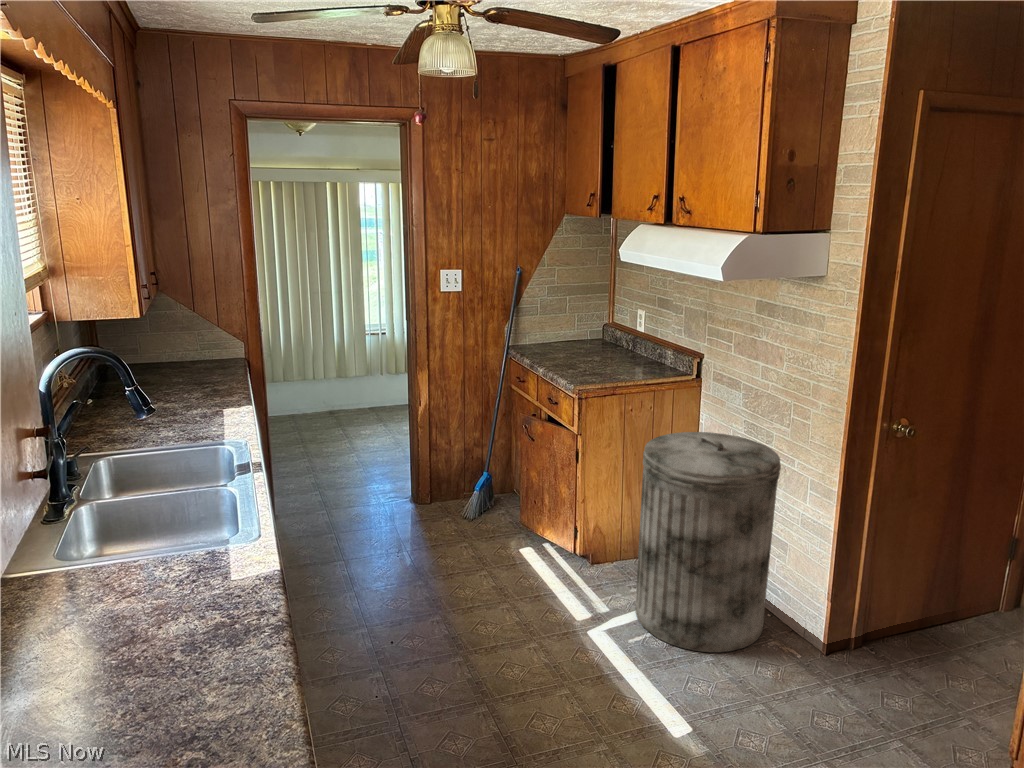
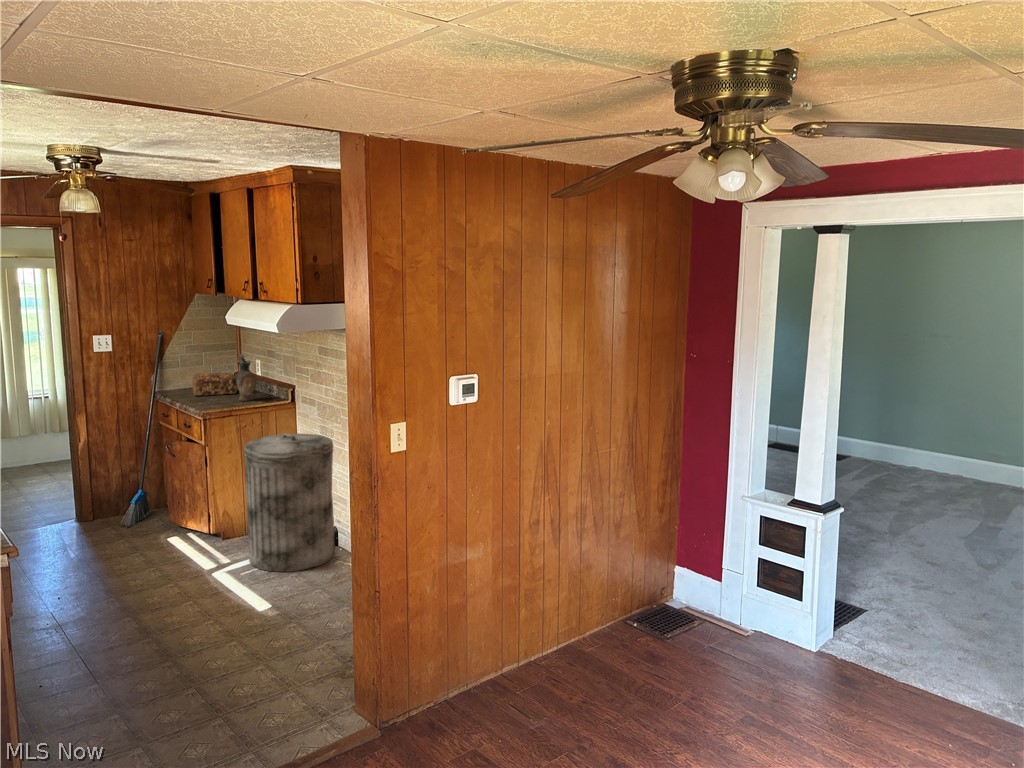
ceramic pitcher: none [621,304,649,371] -> present [236,355,257,401]
bread loaf: none [556,325,615,357] -> present [192,372,237,396]

